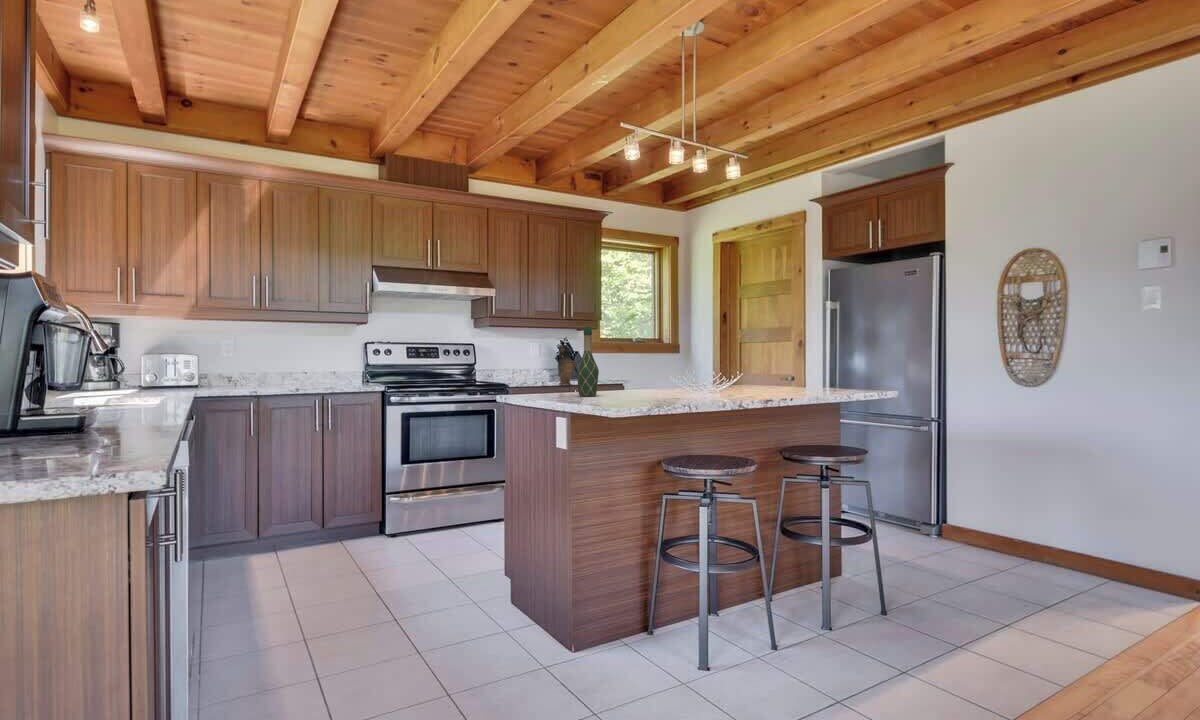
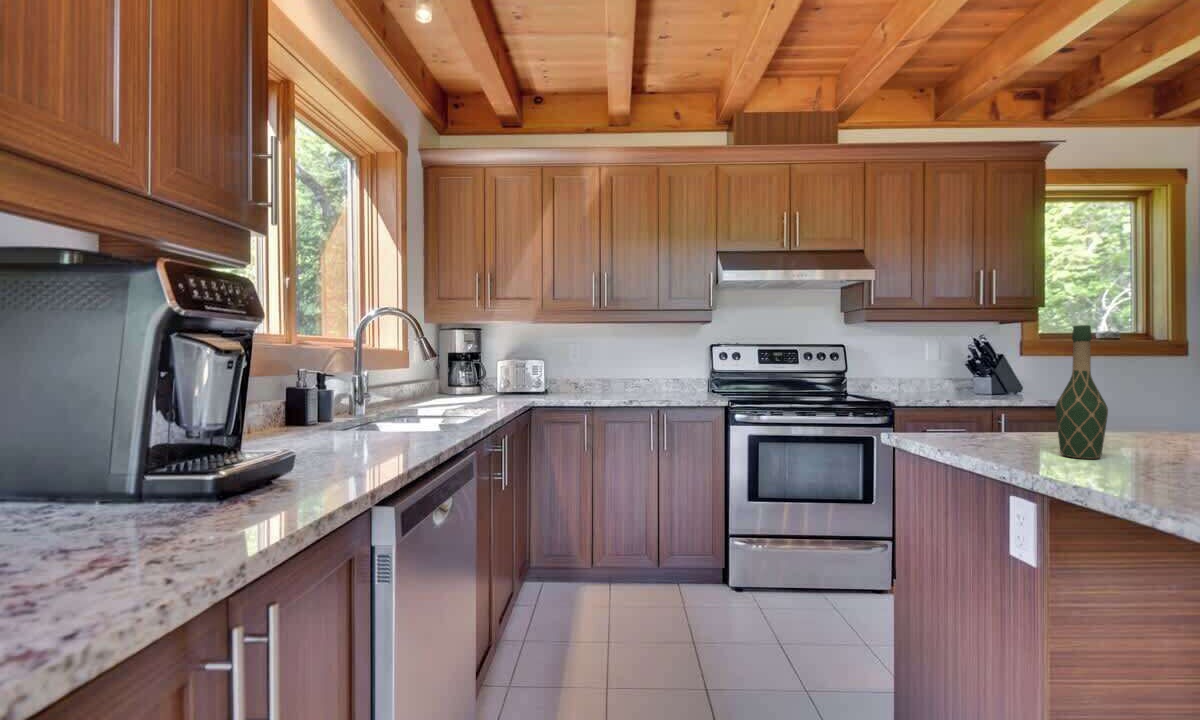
ceramic pitcher: present [558,345,575,385] -> none [973,345,1004,405]

